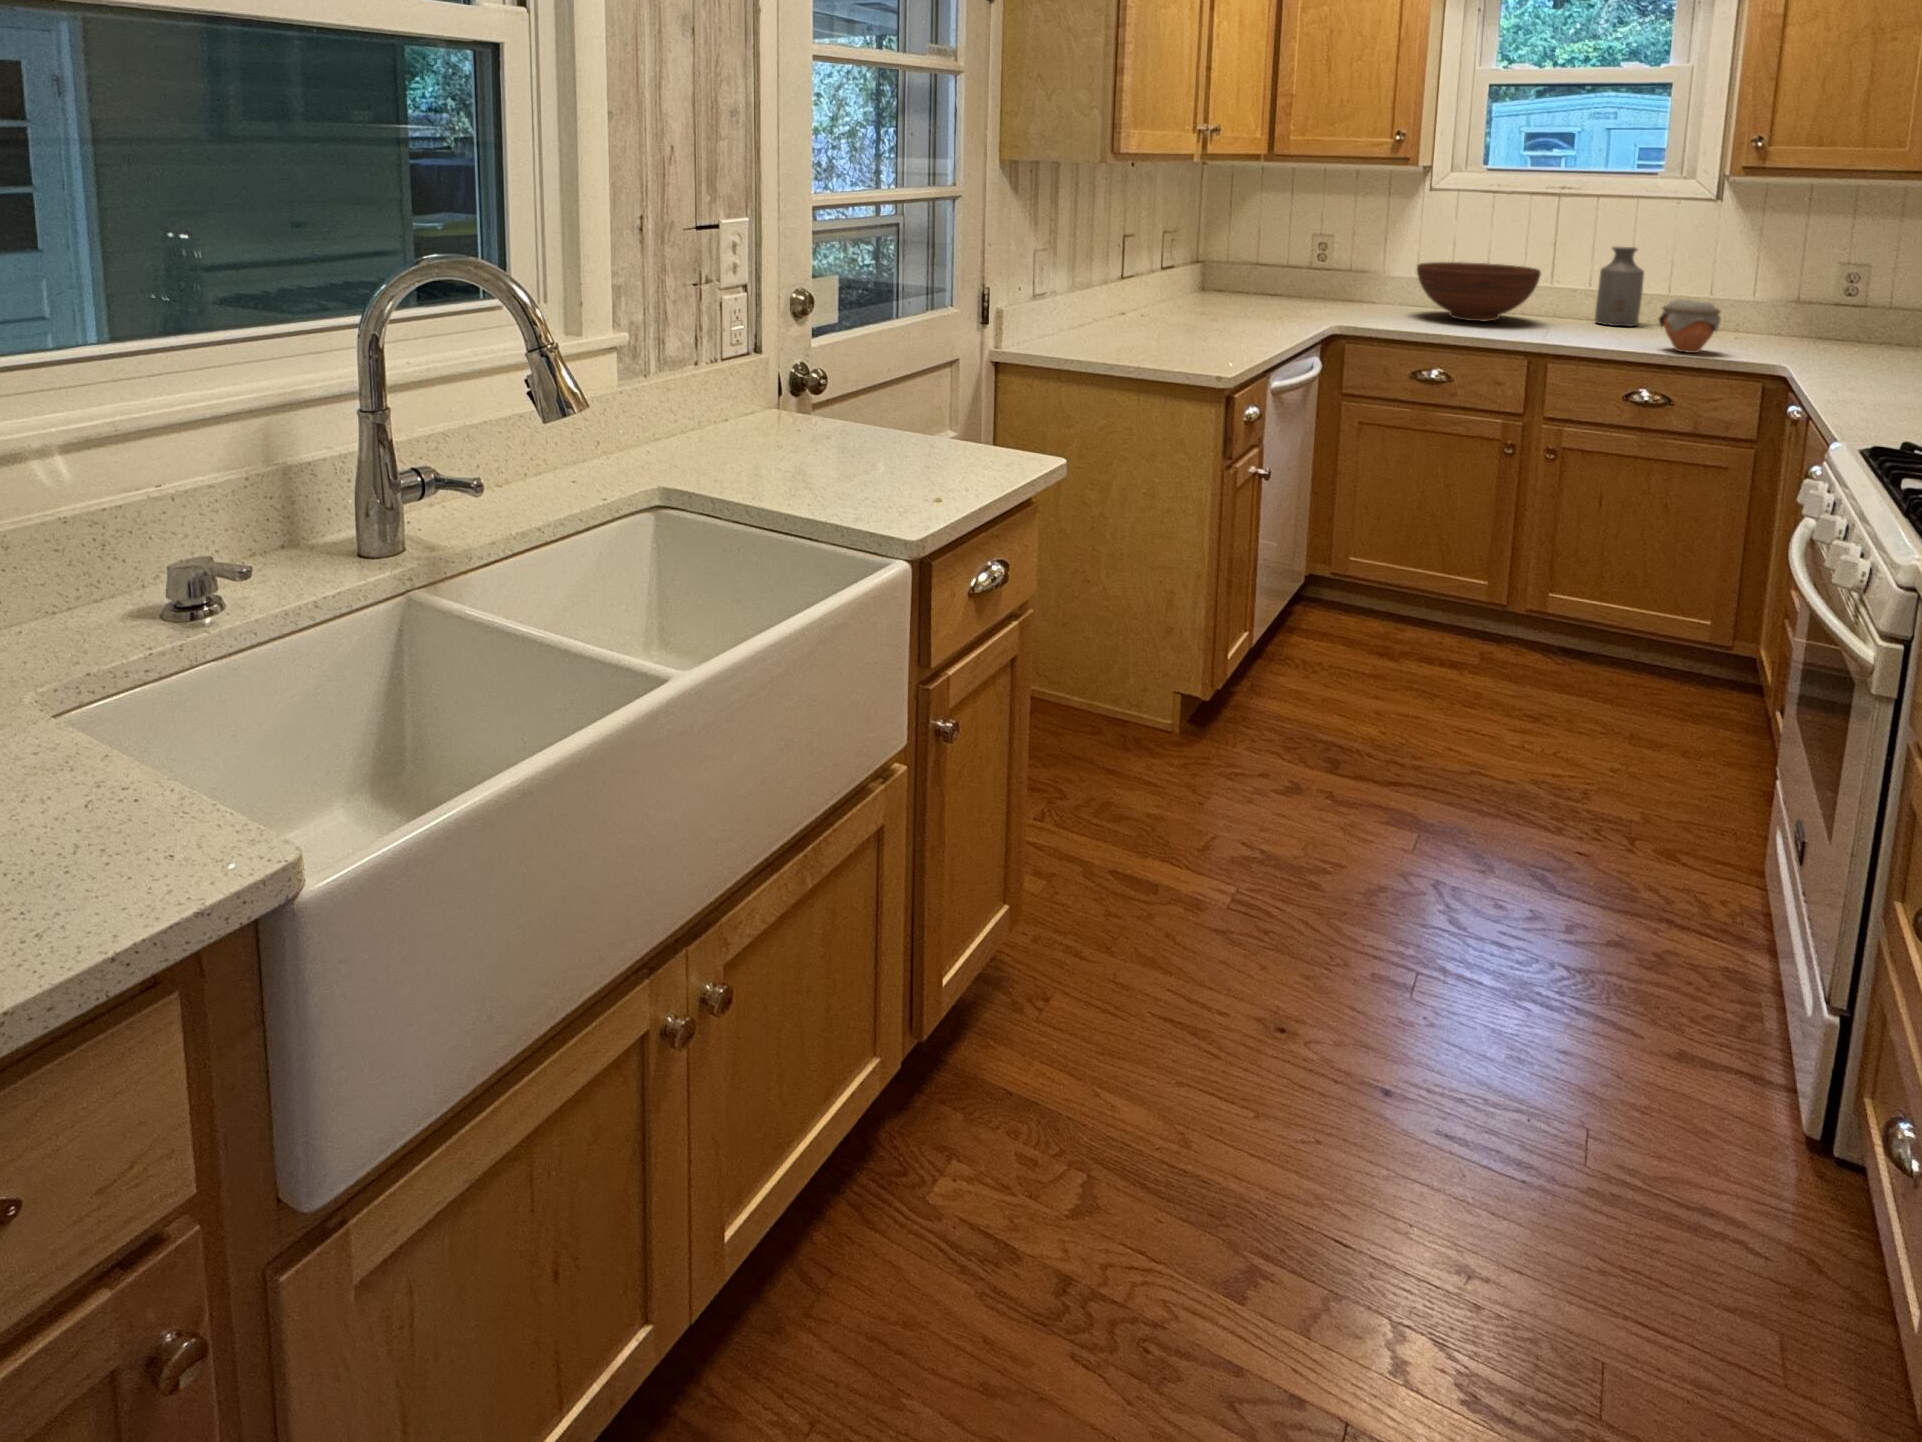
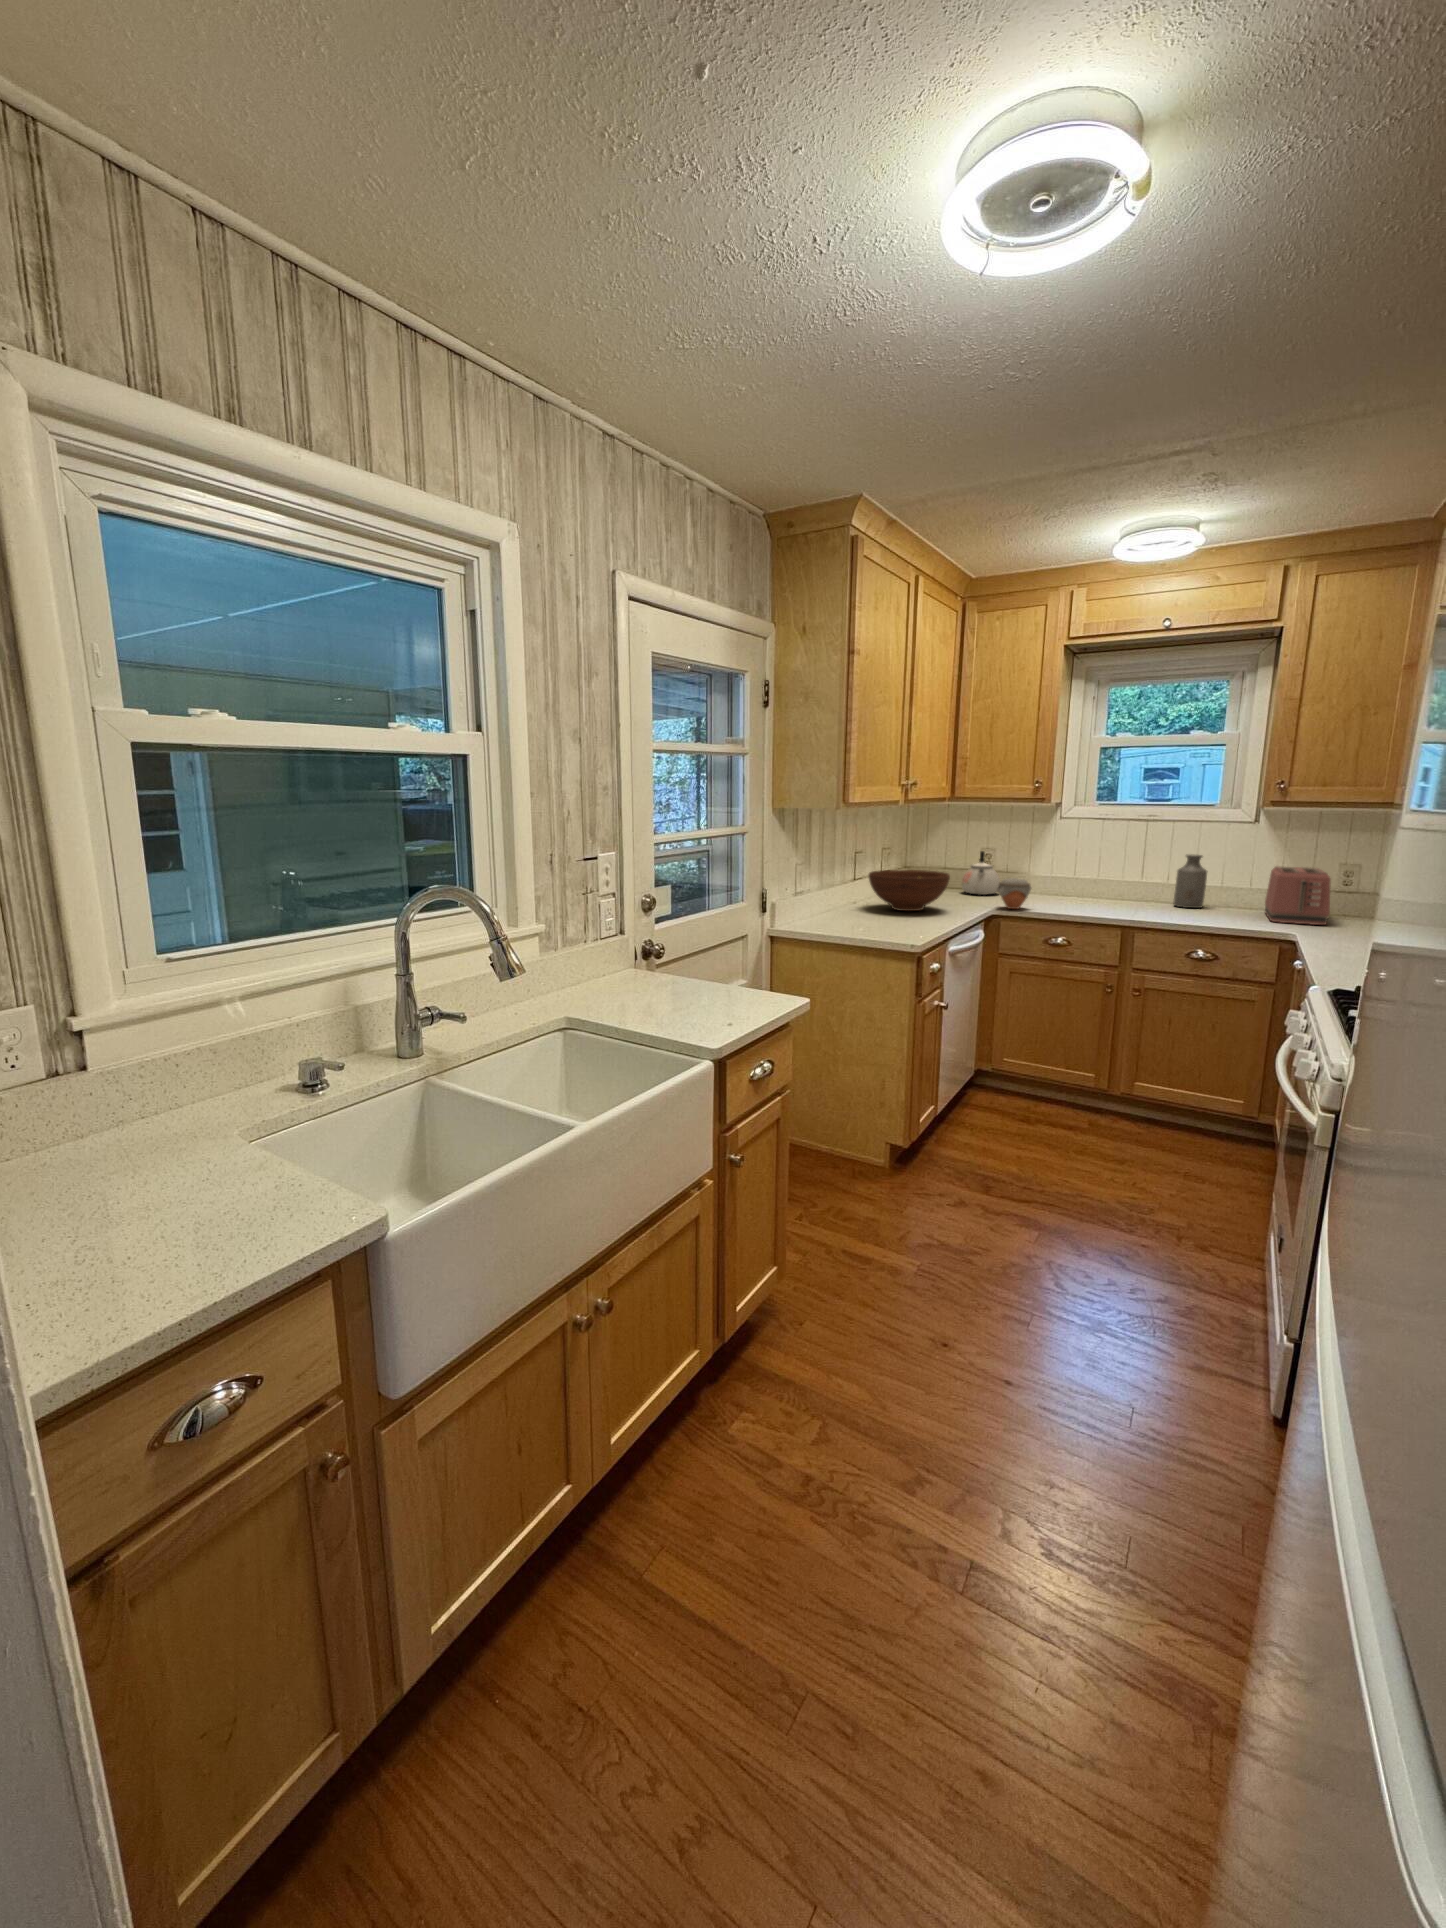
kettle: none [1282,237,1340,303] -> present [962,851,1000,895]
fruit bowl: present [1417,262,1541,321] -> present [869,870,950,911]
toaster: none [1728,266,1827,352] -> present [1265,866,1331,925]
jar: present [1659,299,1721,353] -> present [997,878,1031,909]

